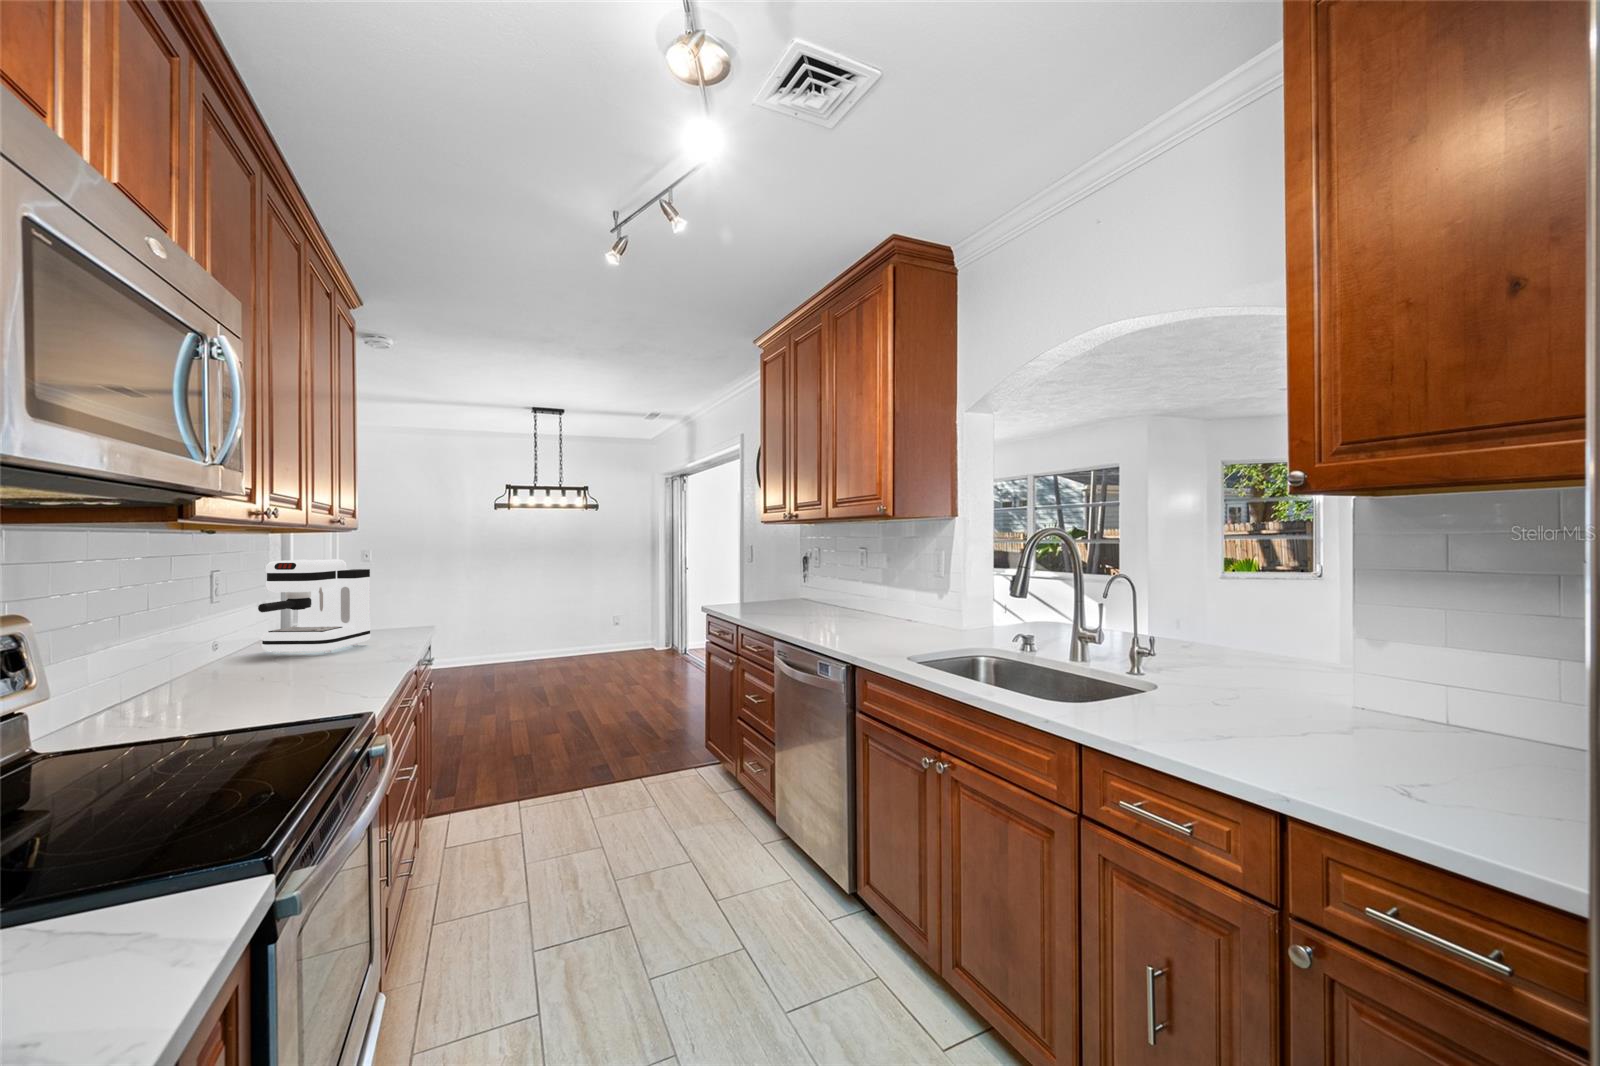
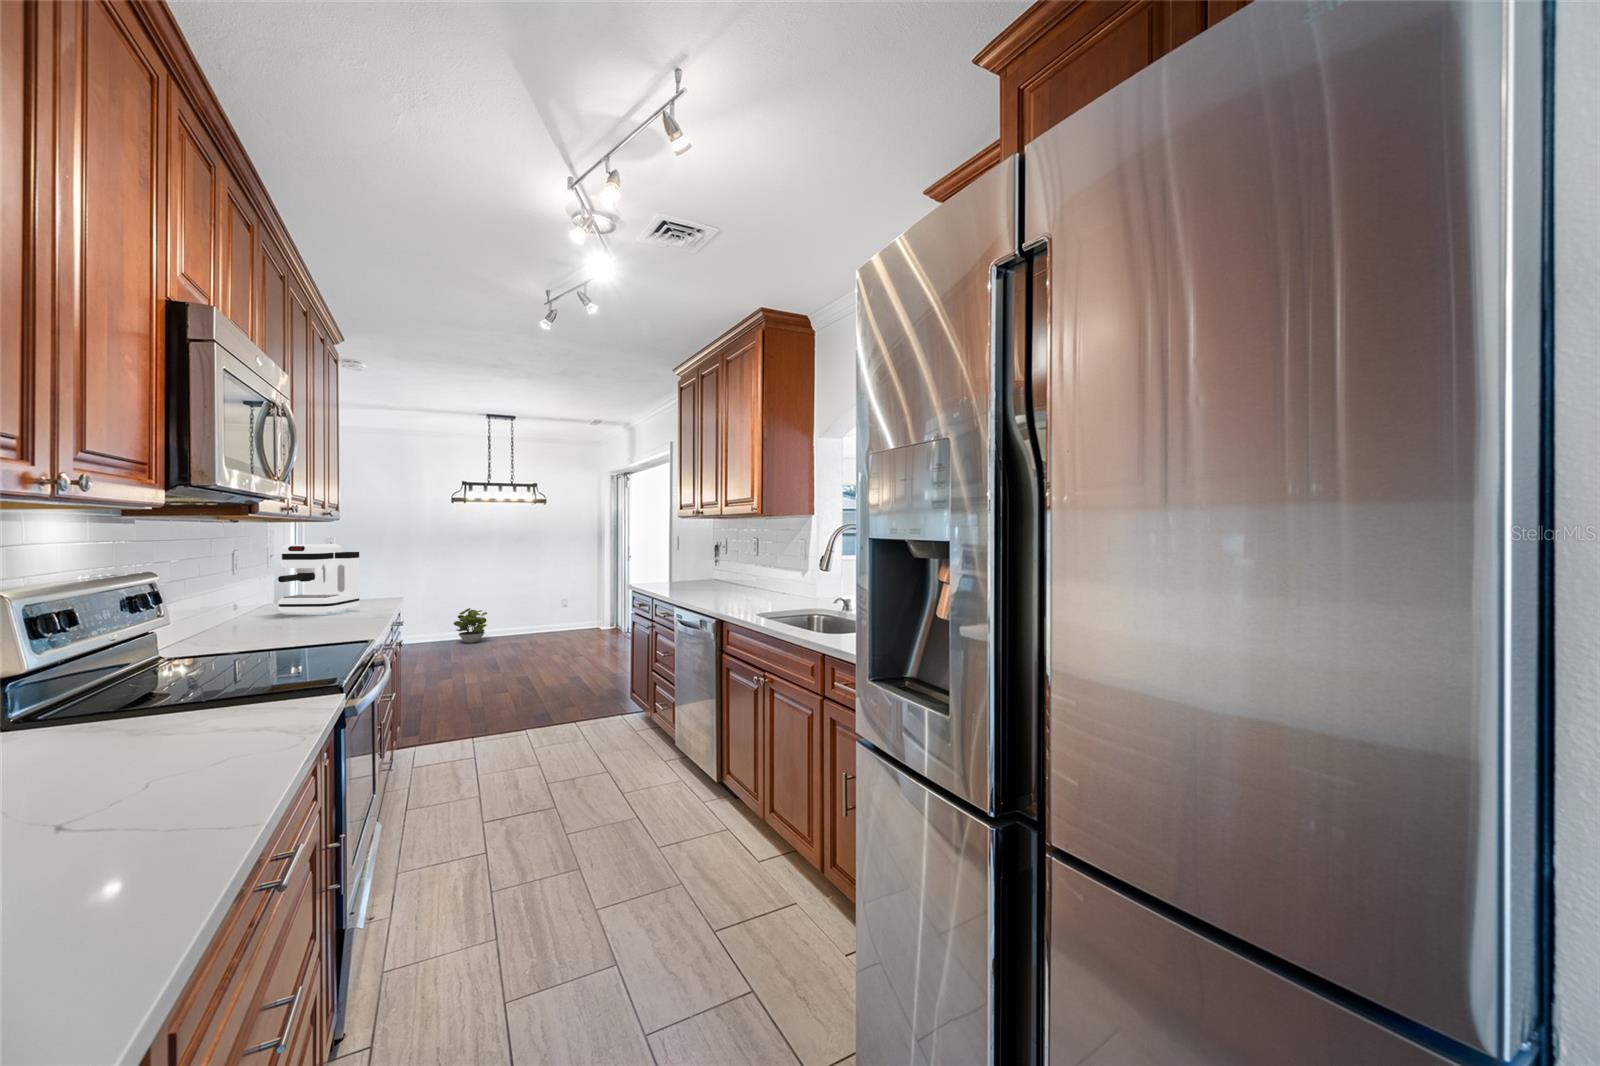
potted plant: none [497,626,534,665] -> present [454,608,487,643]

